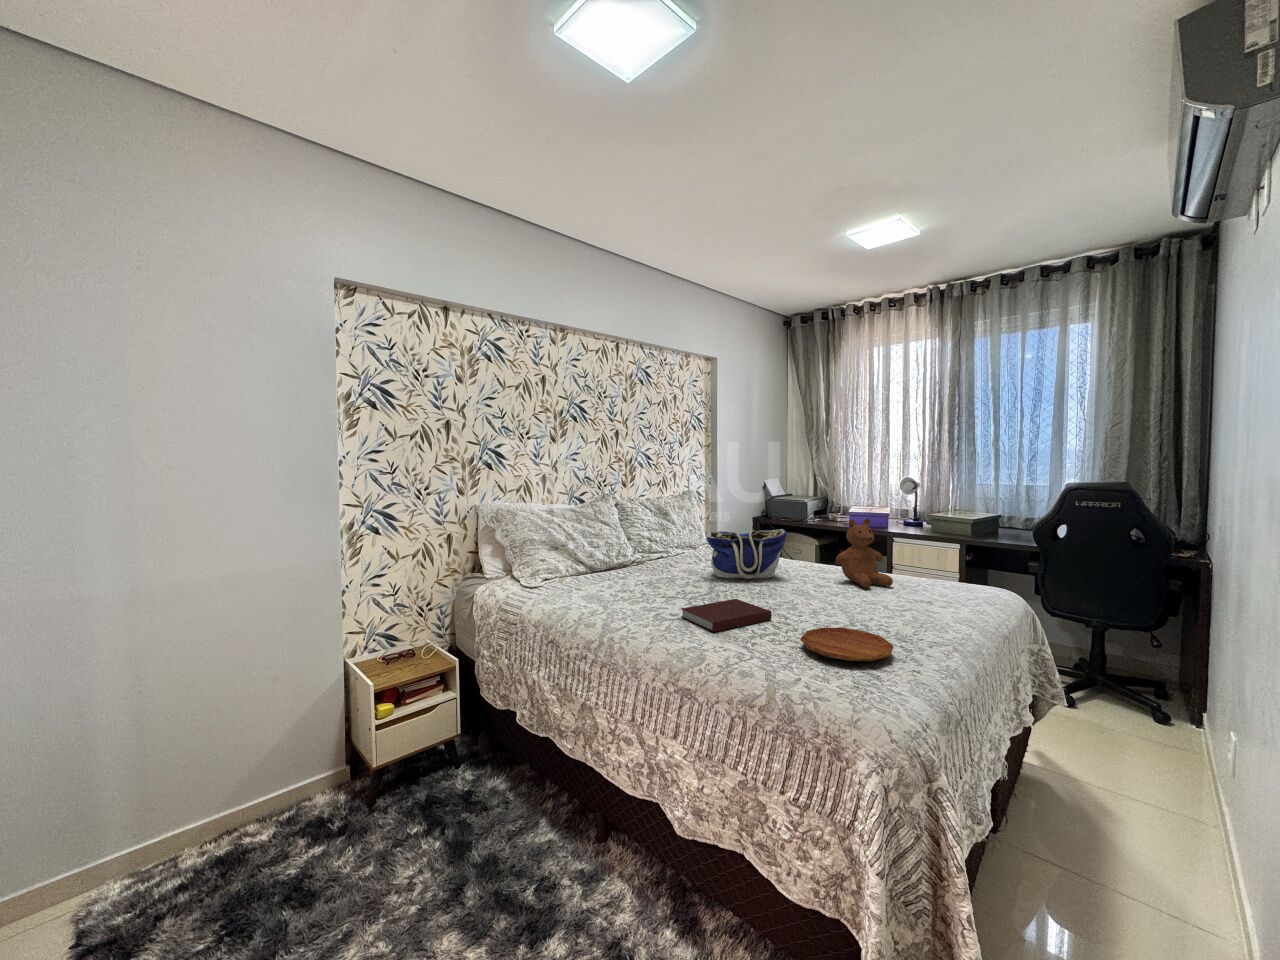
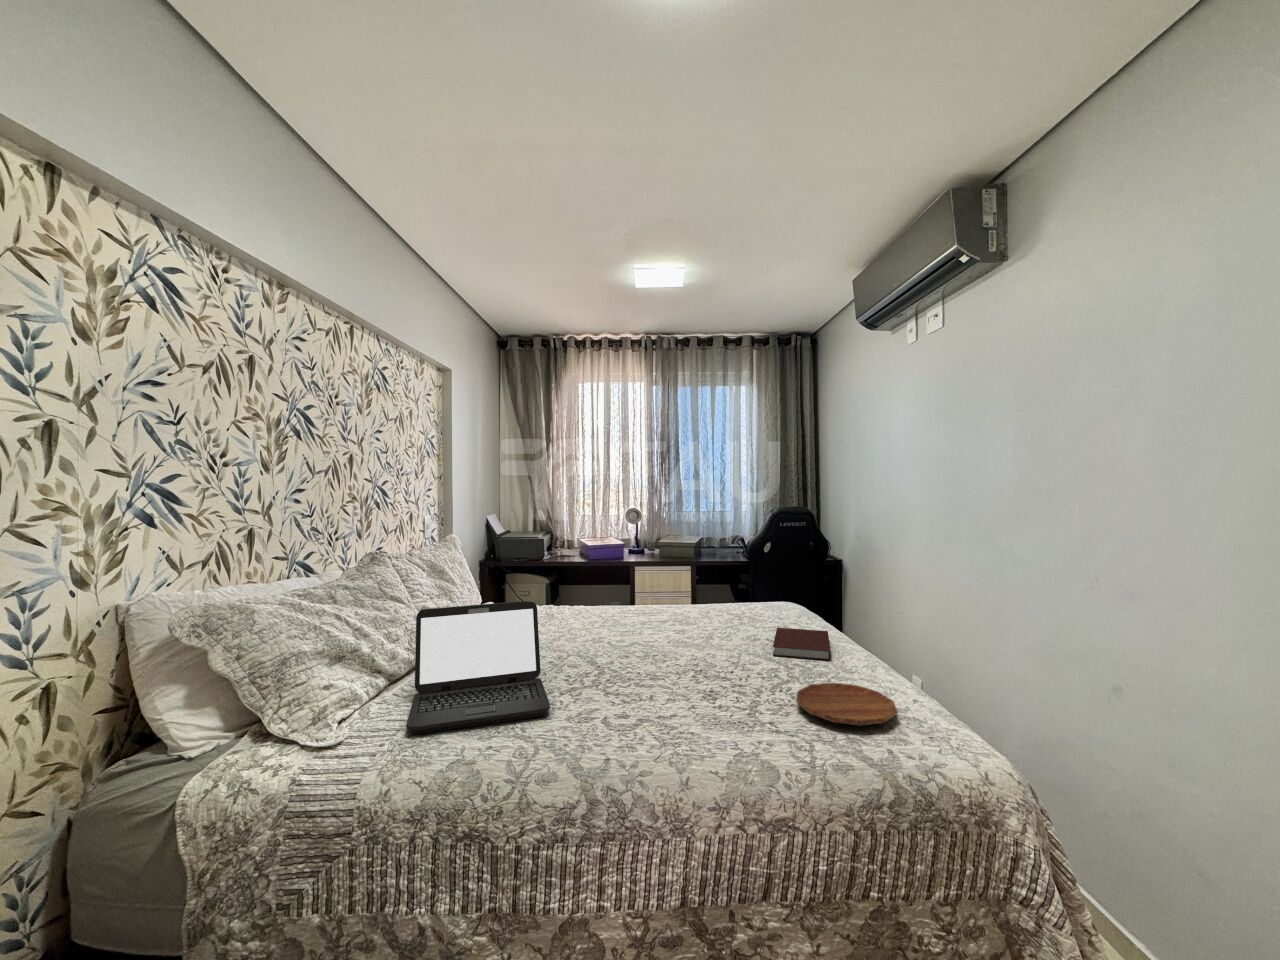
teddy bear: present [836,519,893,588] -> none [690,557,740,631]
laptop: none [571,527,673,601] -> present [406,601,550,734]
tote bag: present [705,529,786,579] -> none [553,578,645,650]
notebook: present [681,599,771,632] -> present [773,628,831,660]

